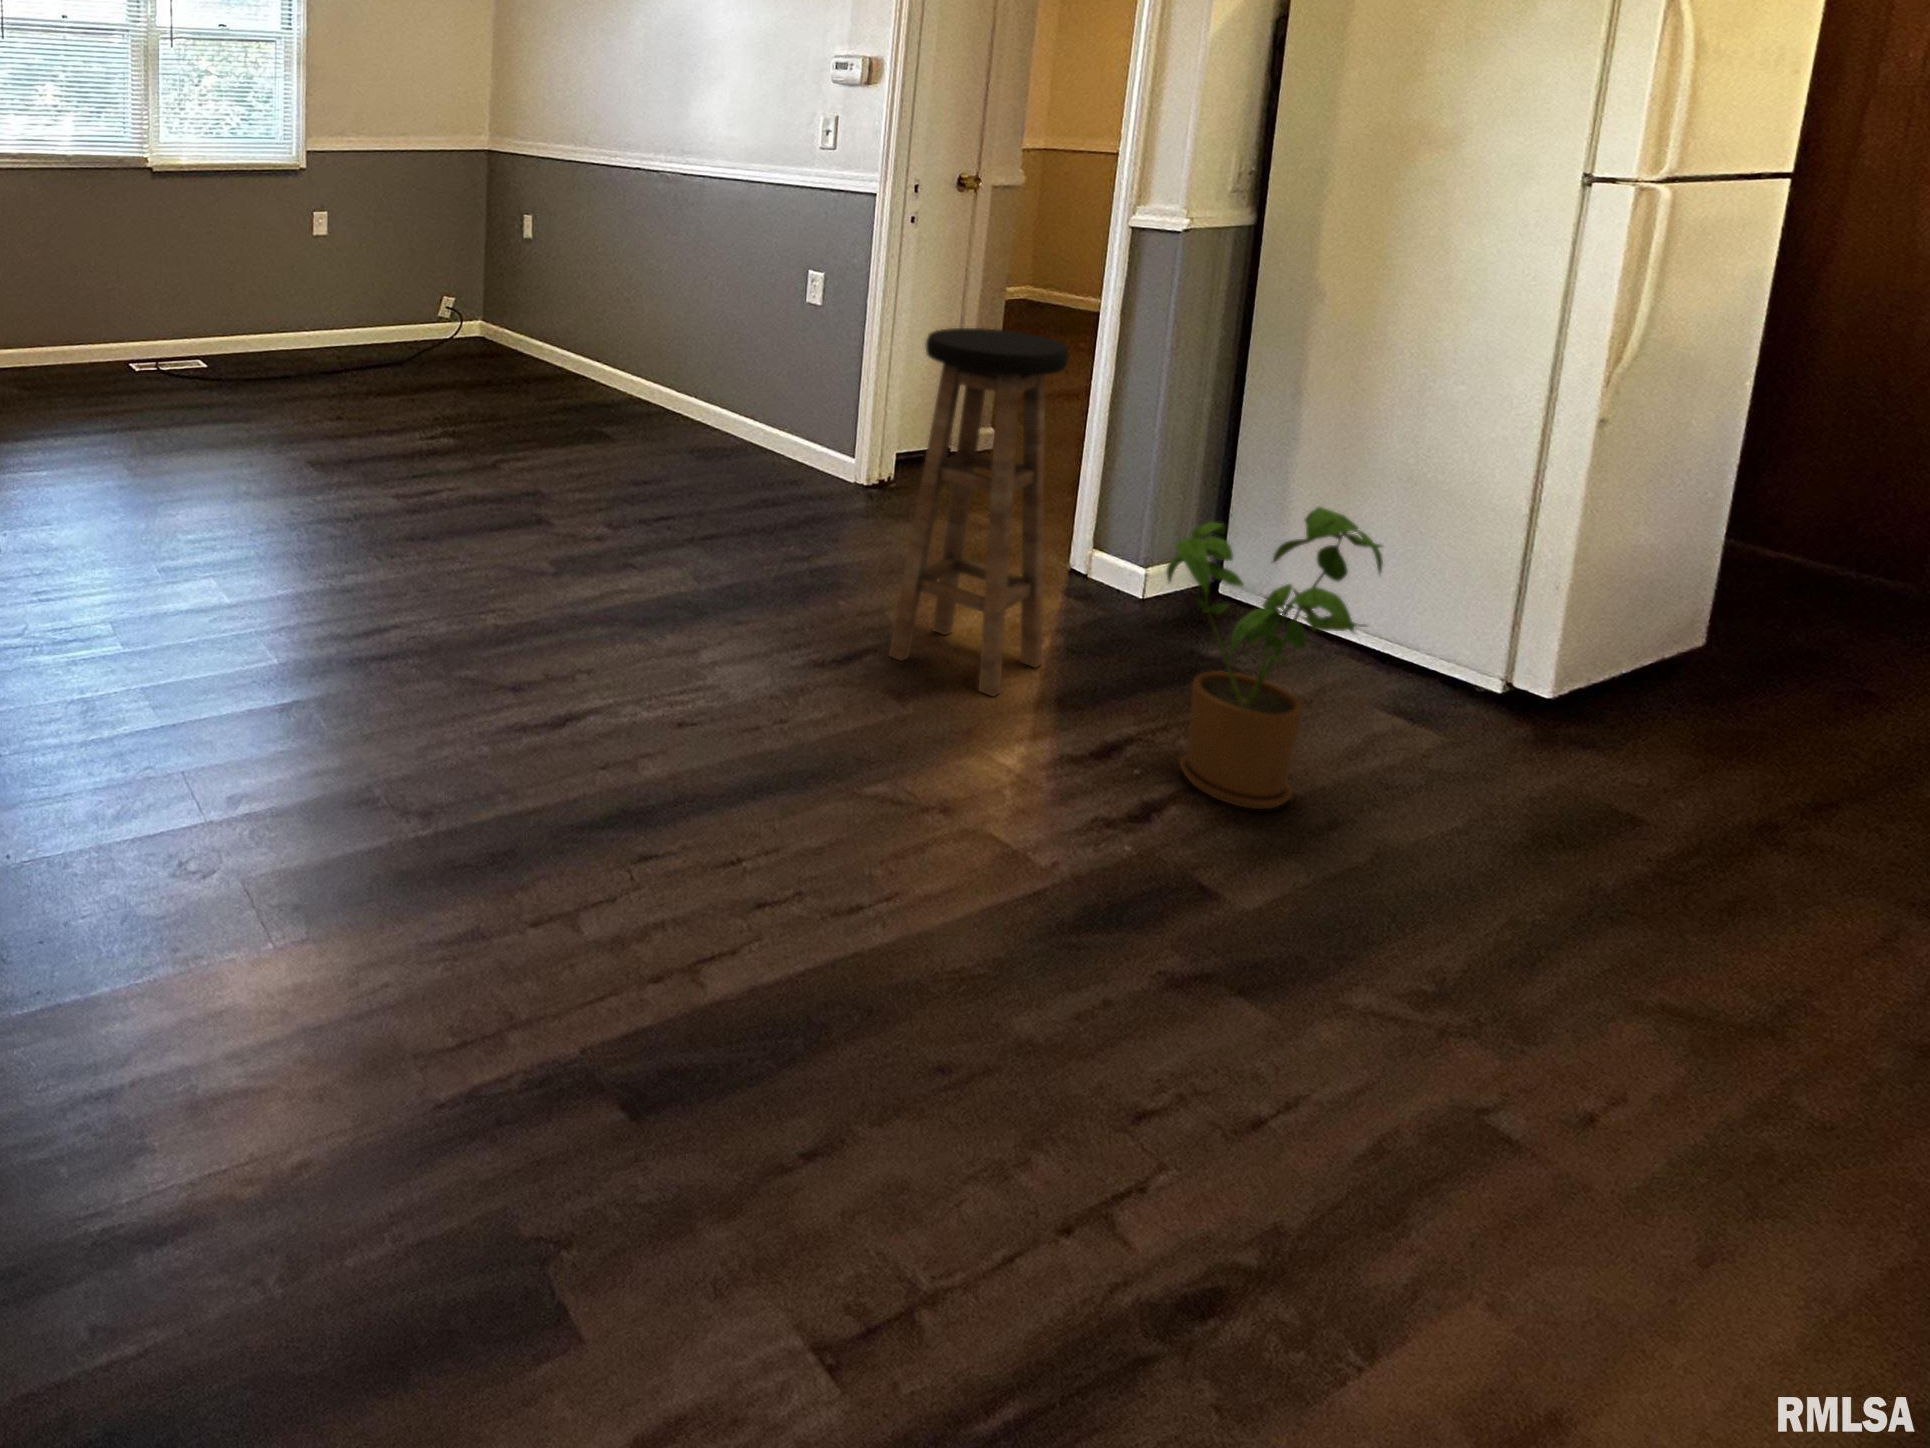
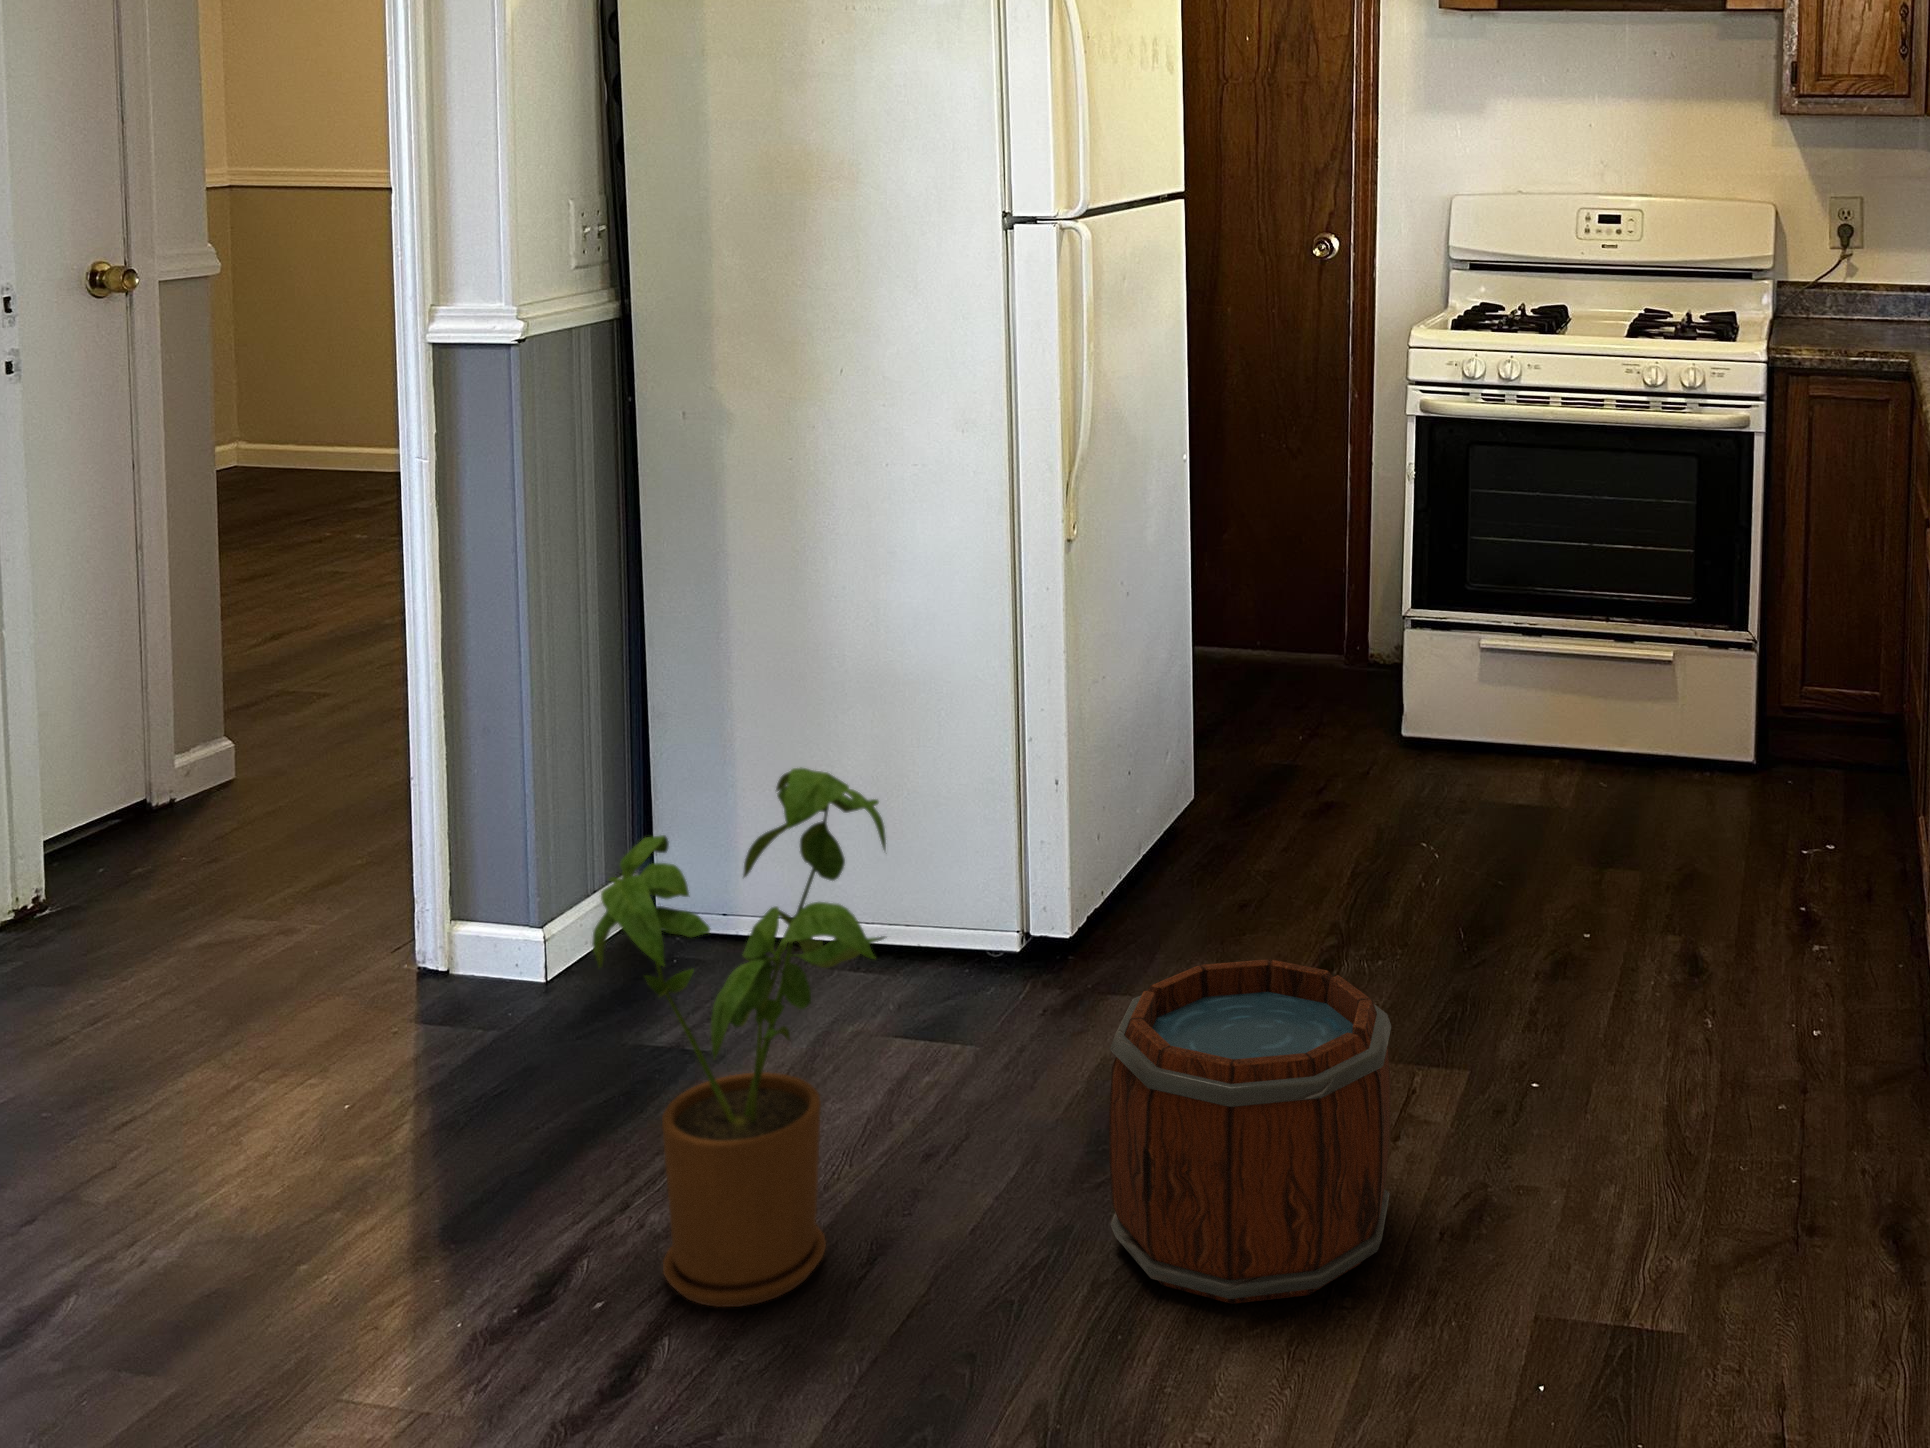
bar stool: present [889,328,1069,696] -> none [81,571,404,1309]
bucket: none [1525,737,1862,1014] -> present [1109,959,1391,1304]

